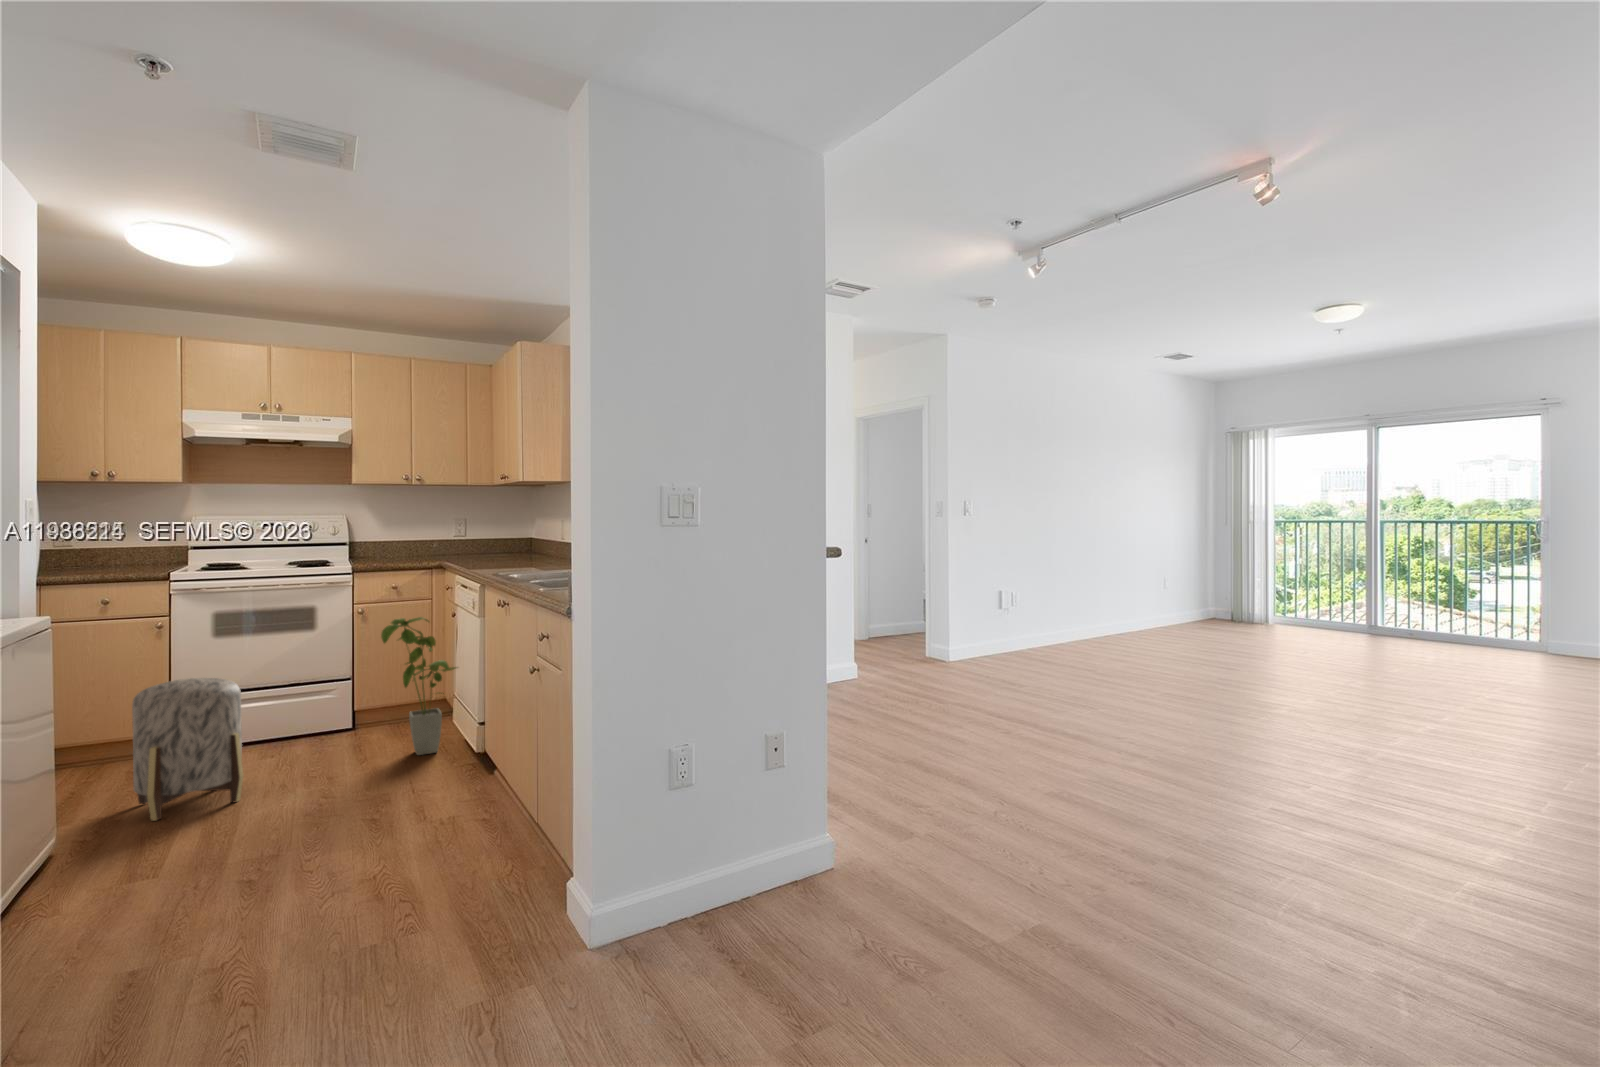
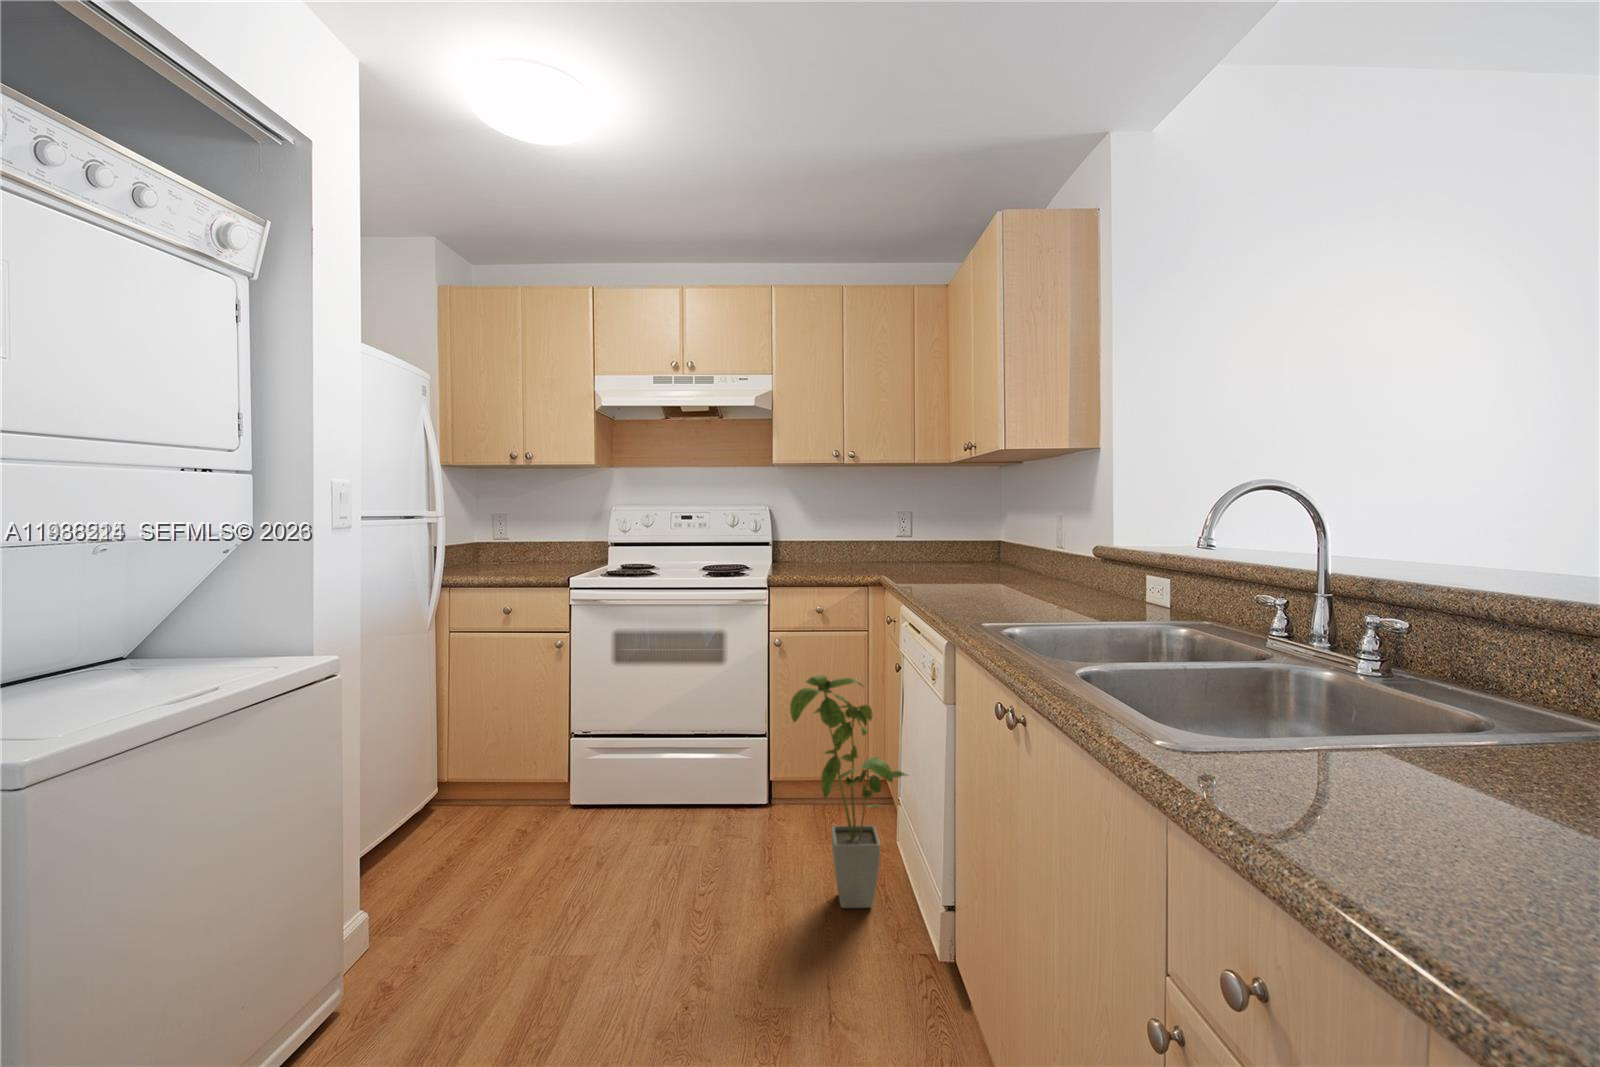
ottoman: present [132,678,243,821] -> none [452,752,594,991]

